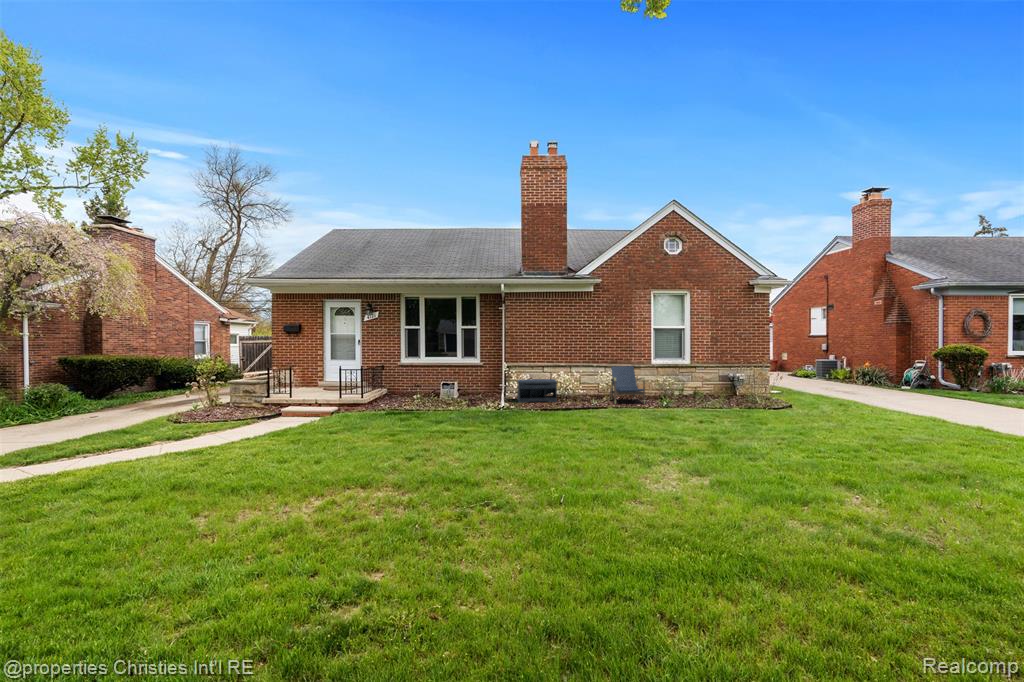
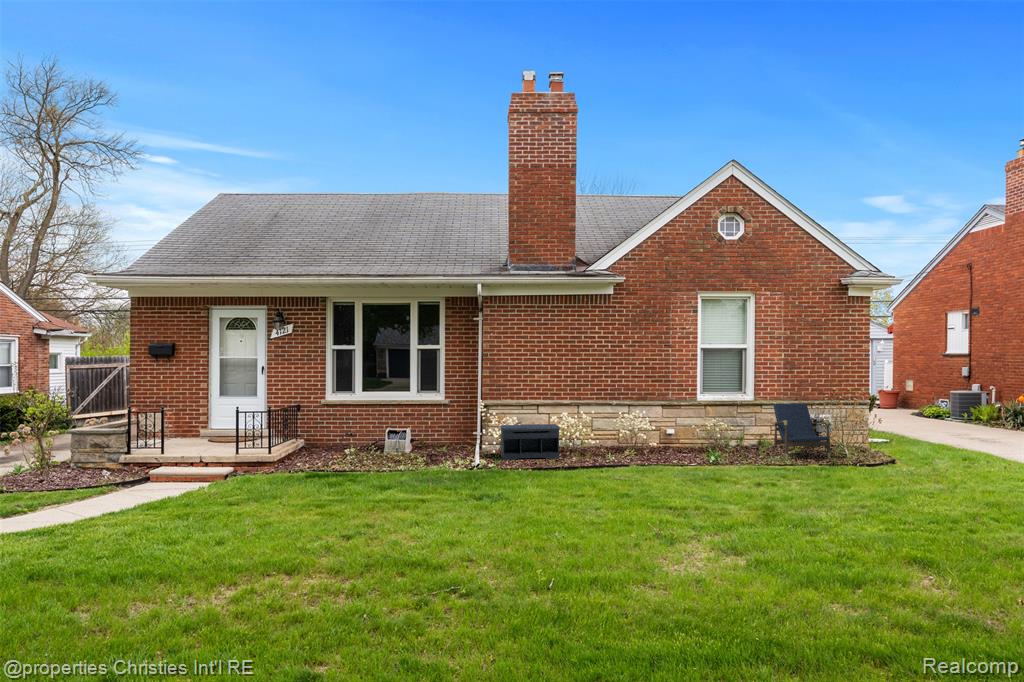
lounge chair: present [611,366,645,404] -> present [774,403,830,460]

